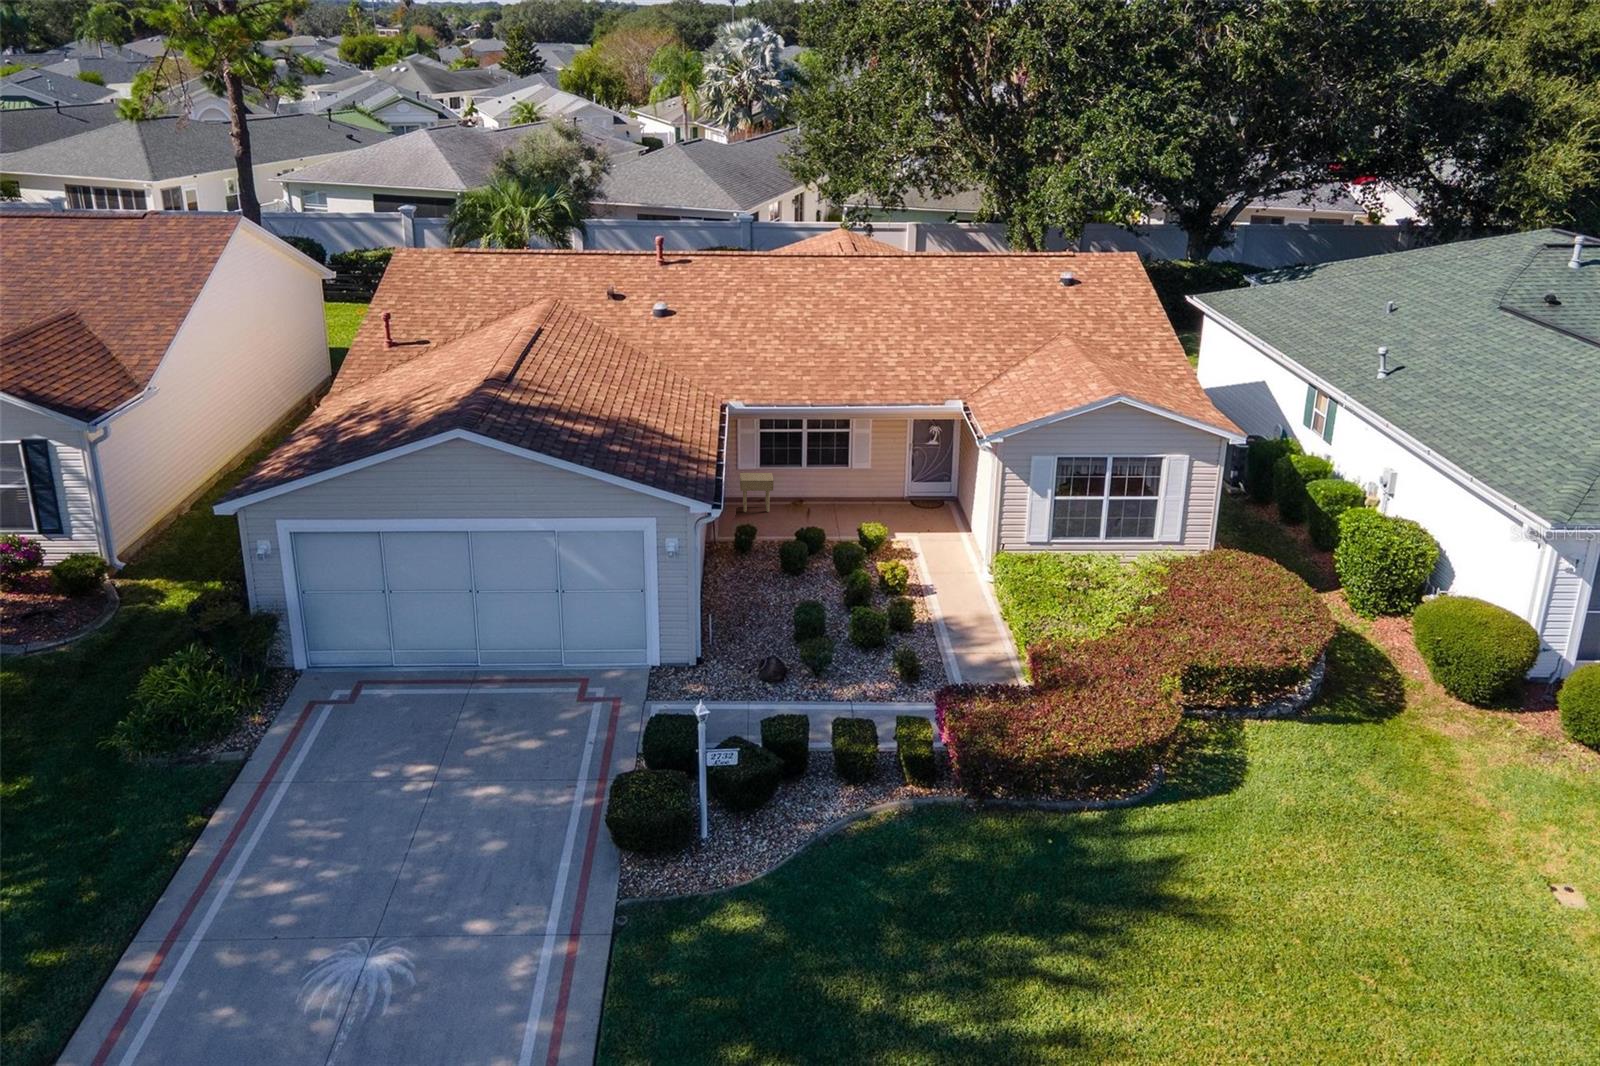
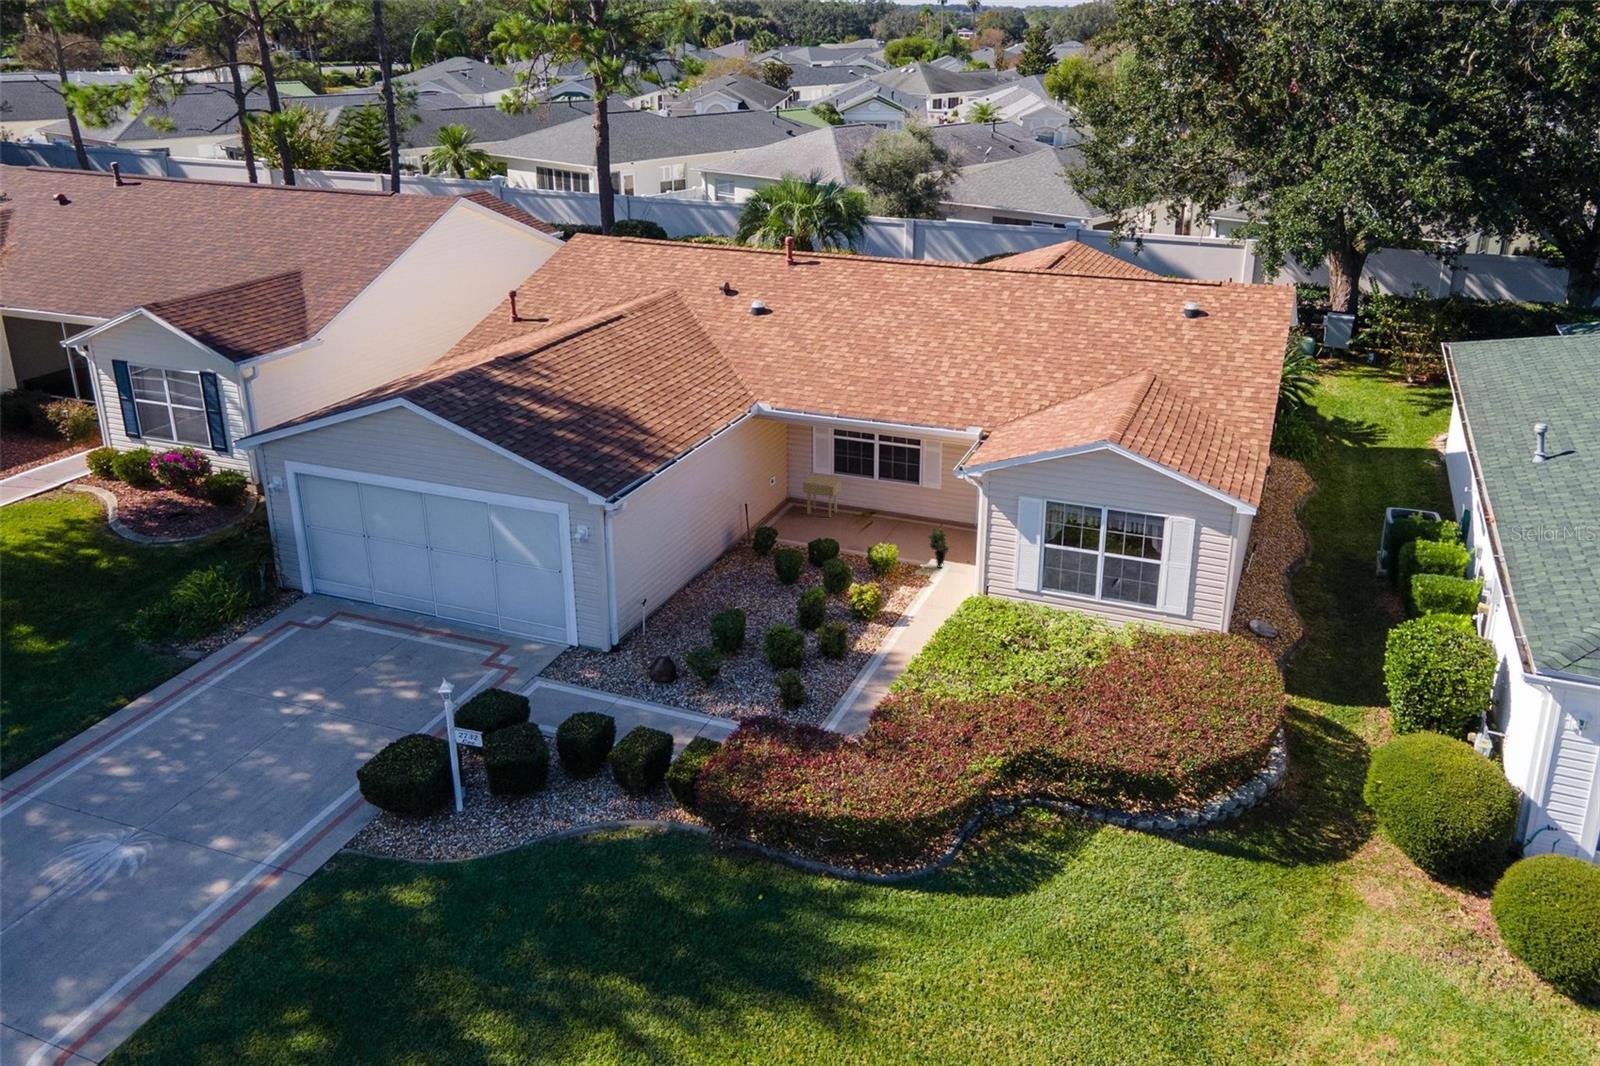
potted plant: none [902,502,922,541] -> present [929,528,949,568]

